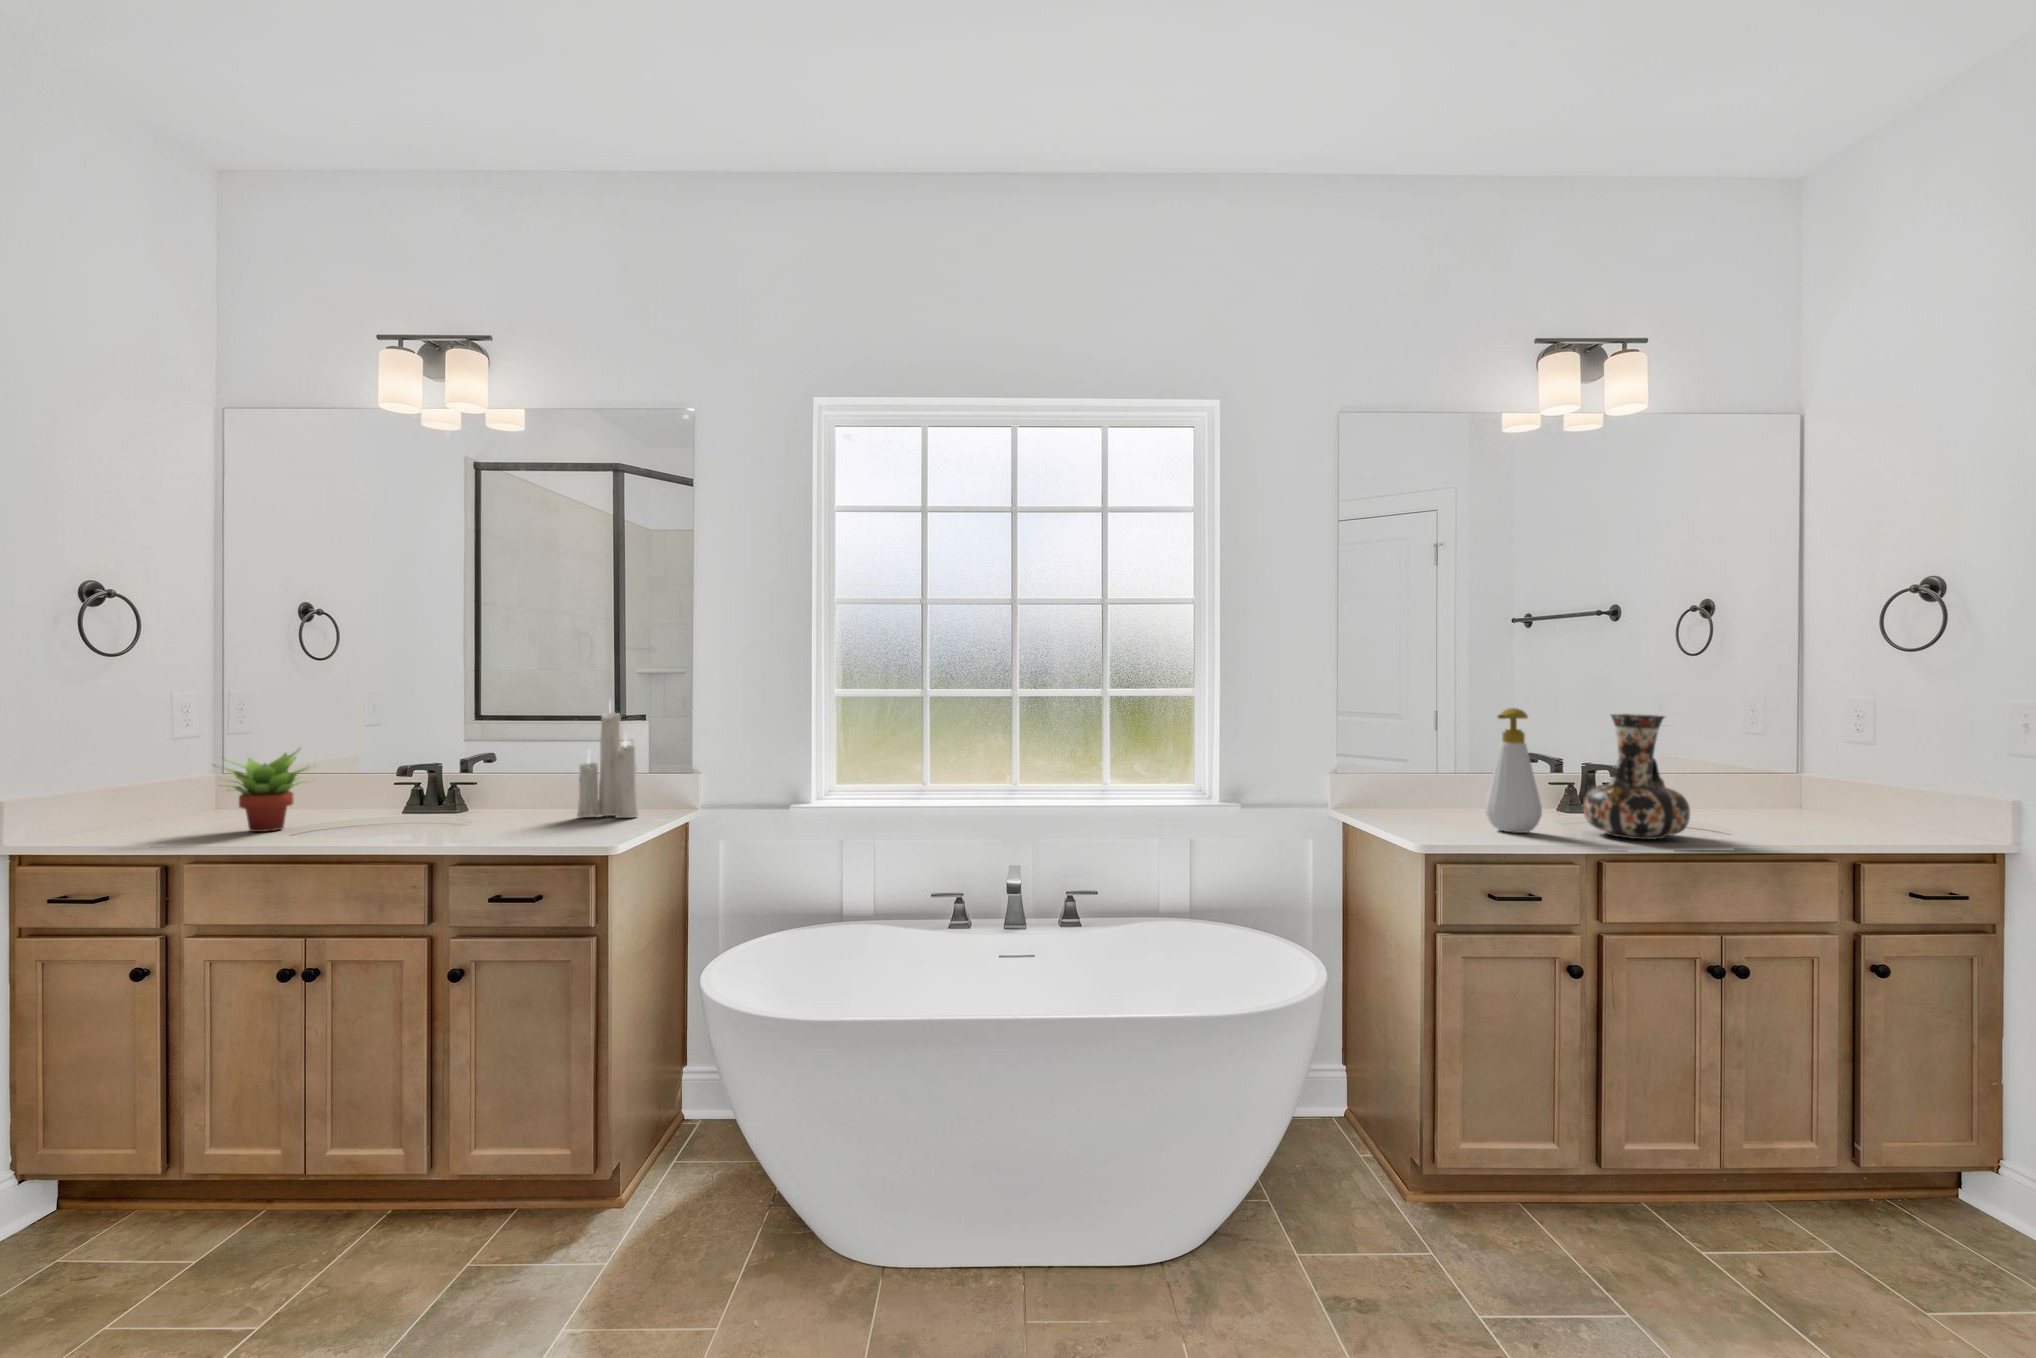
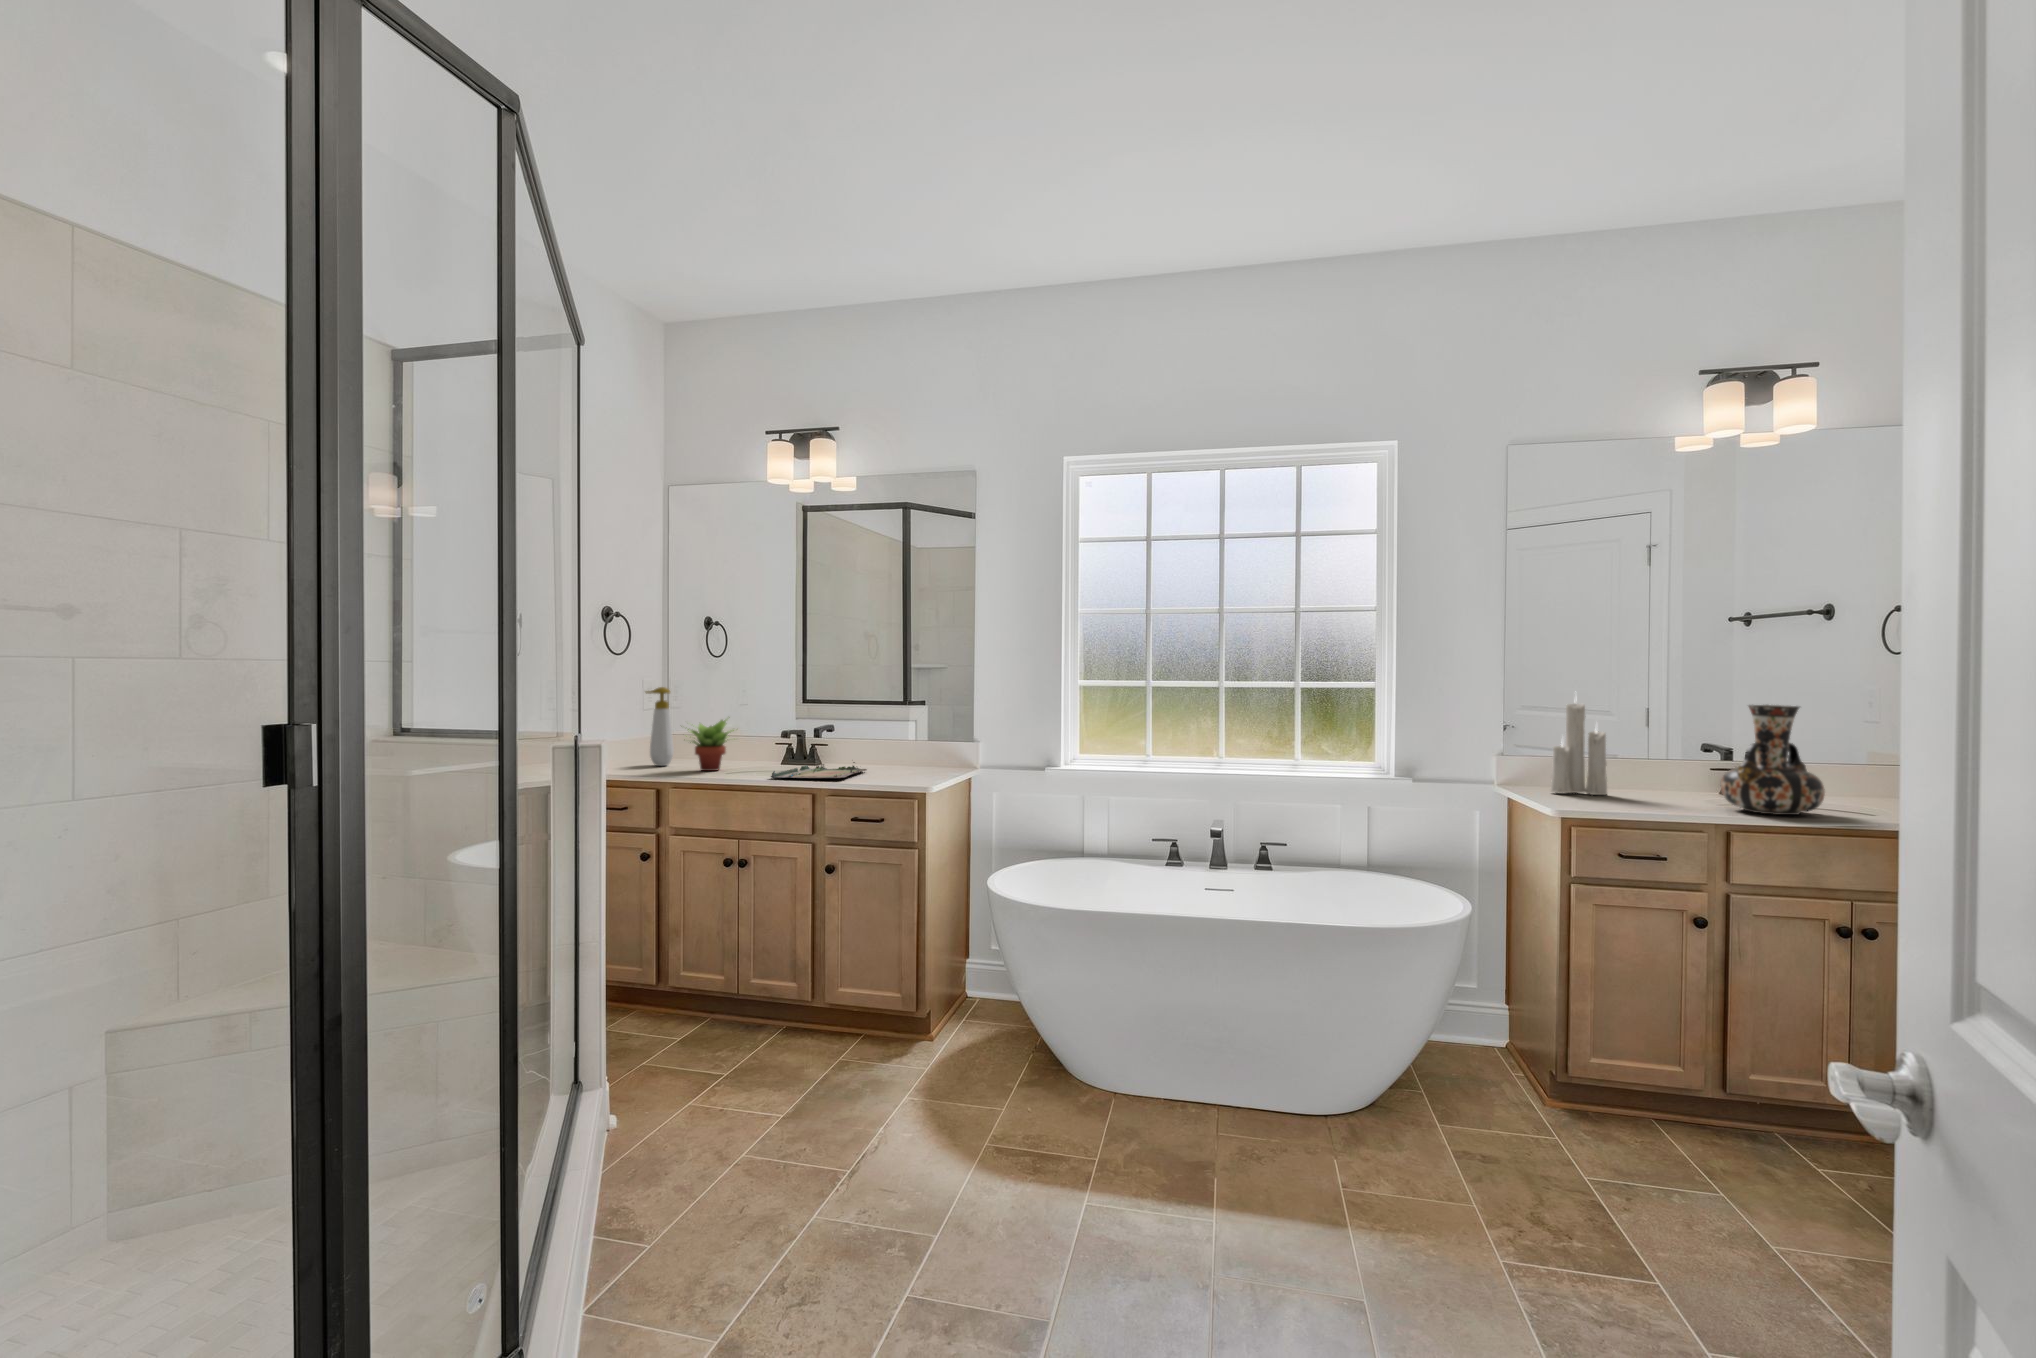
candle: present [577,707,639,818] -> present [1550,703,1607,795]
soap bottle: present [1485,708,1542,833] -> present [646,687,674,766]
tray: none [365,806,525,842] -> present [771,762,867,779]

